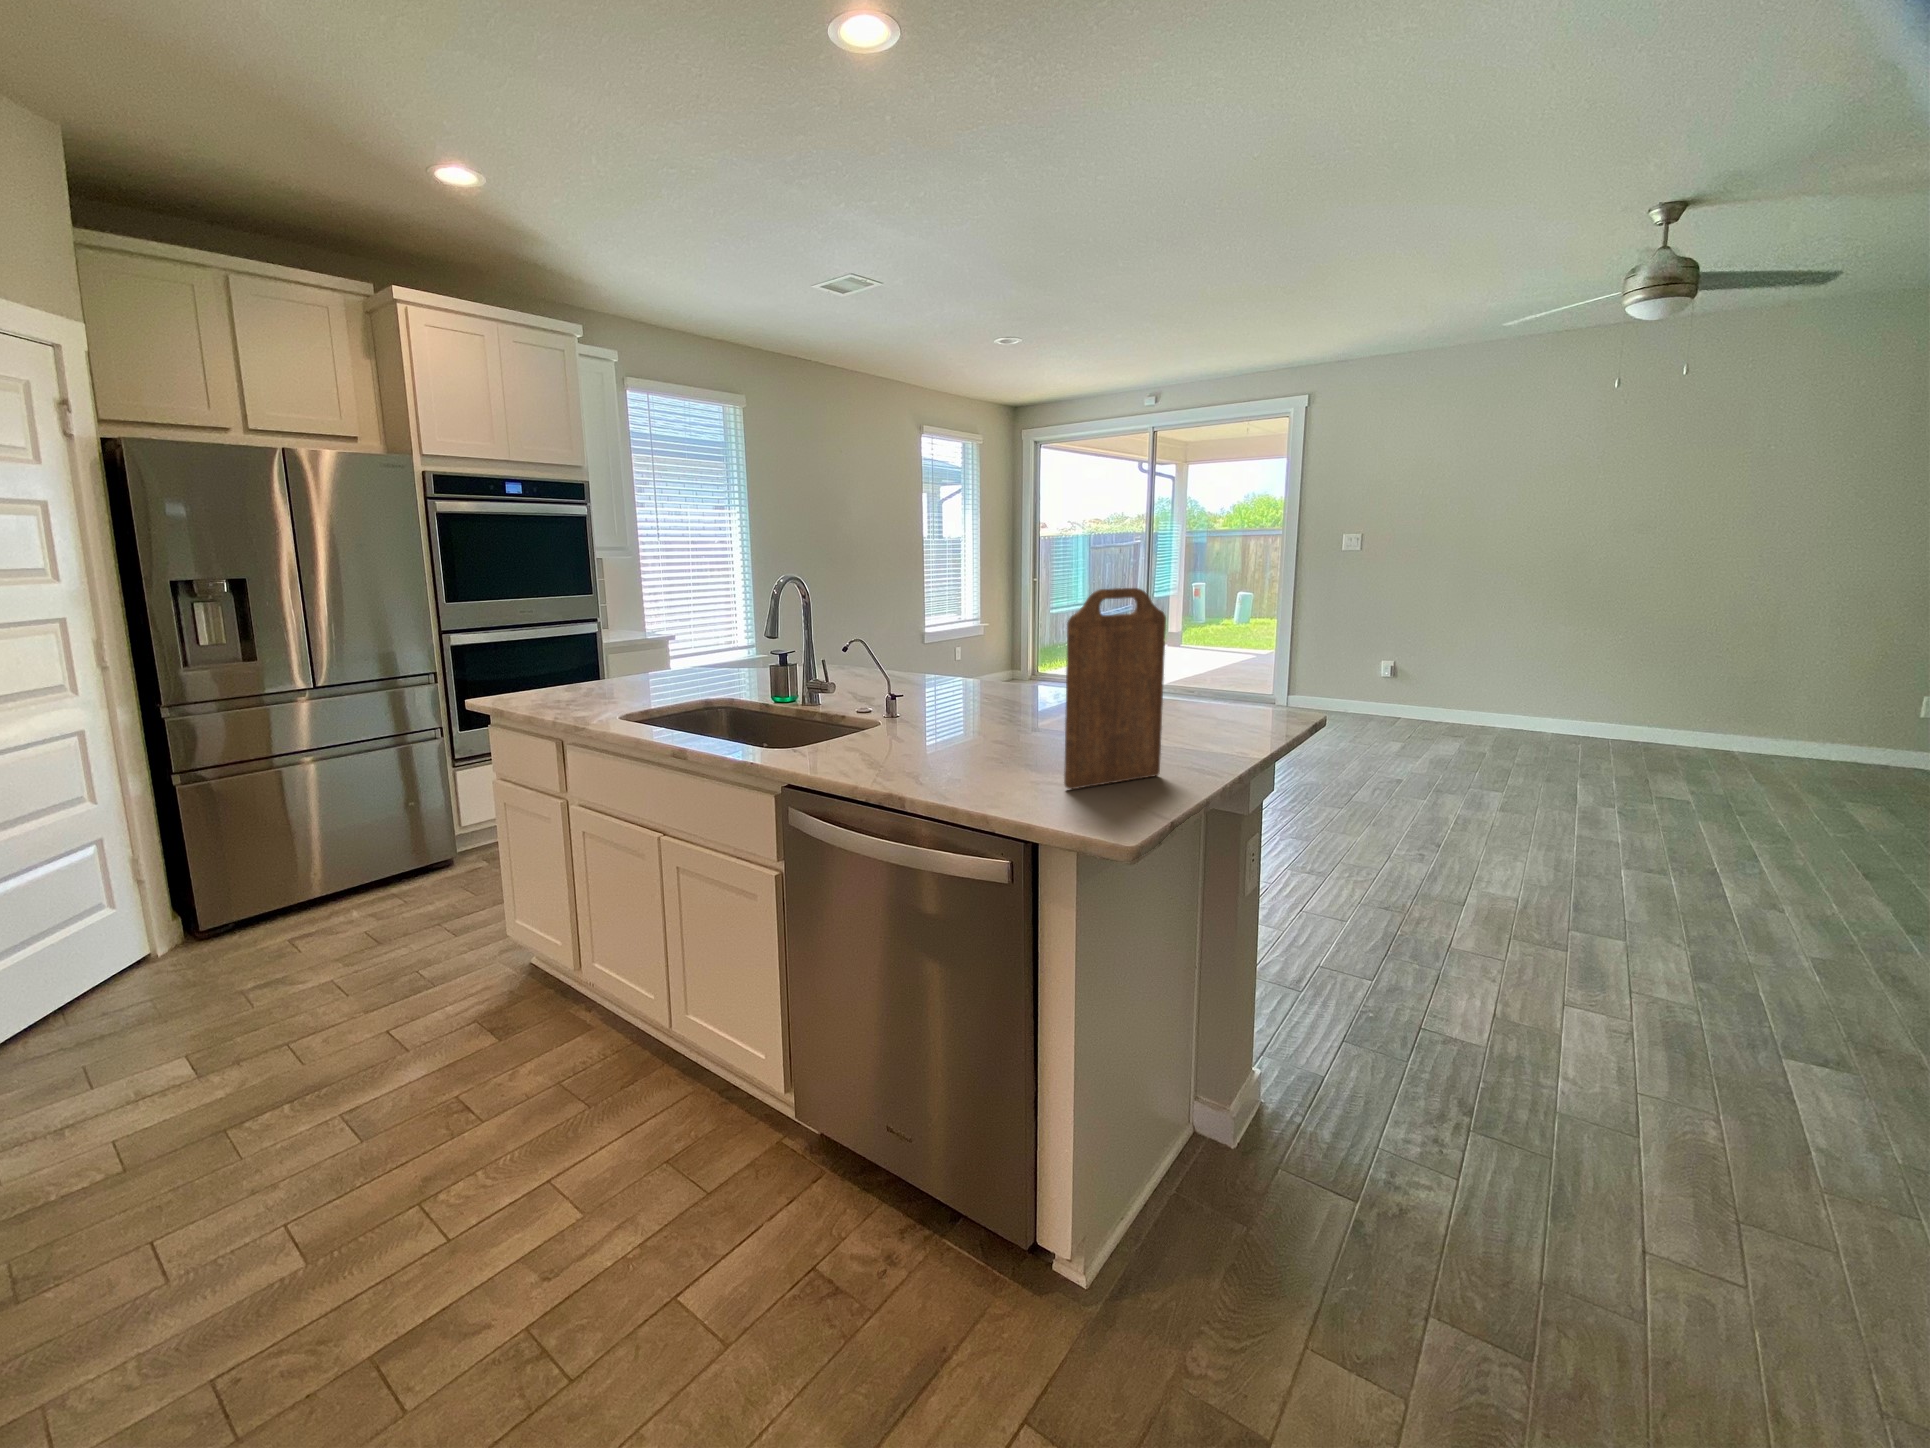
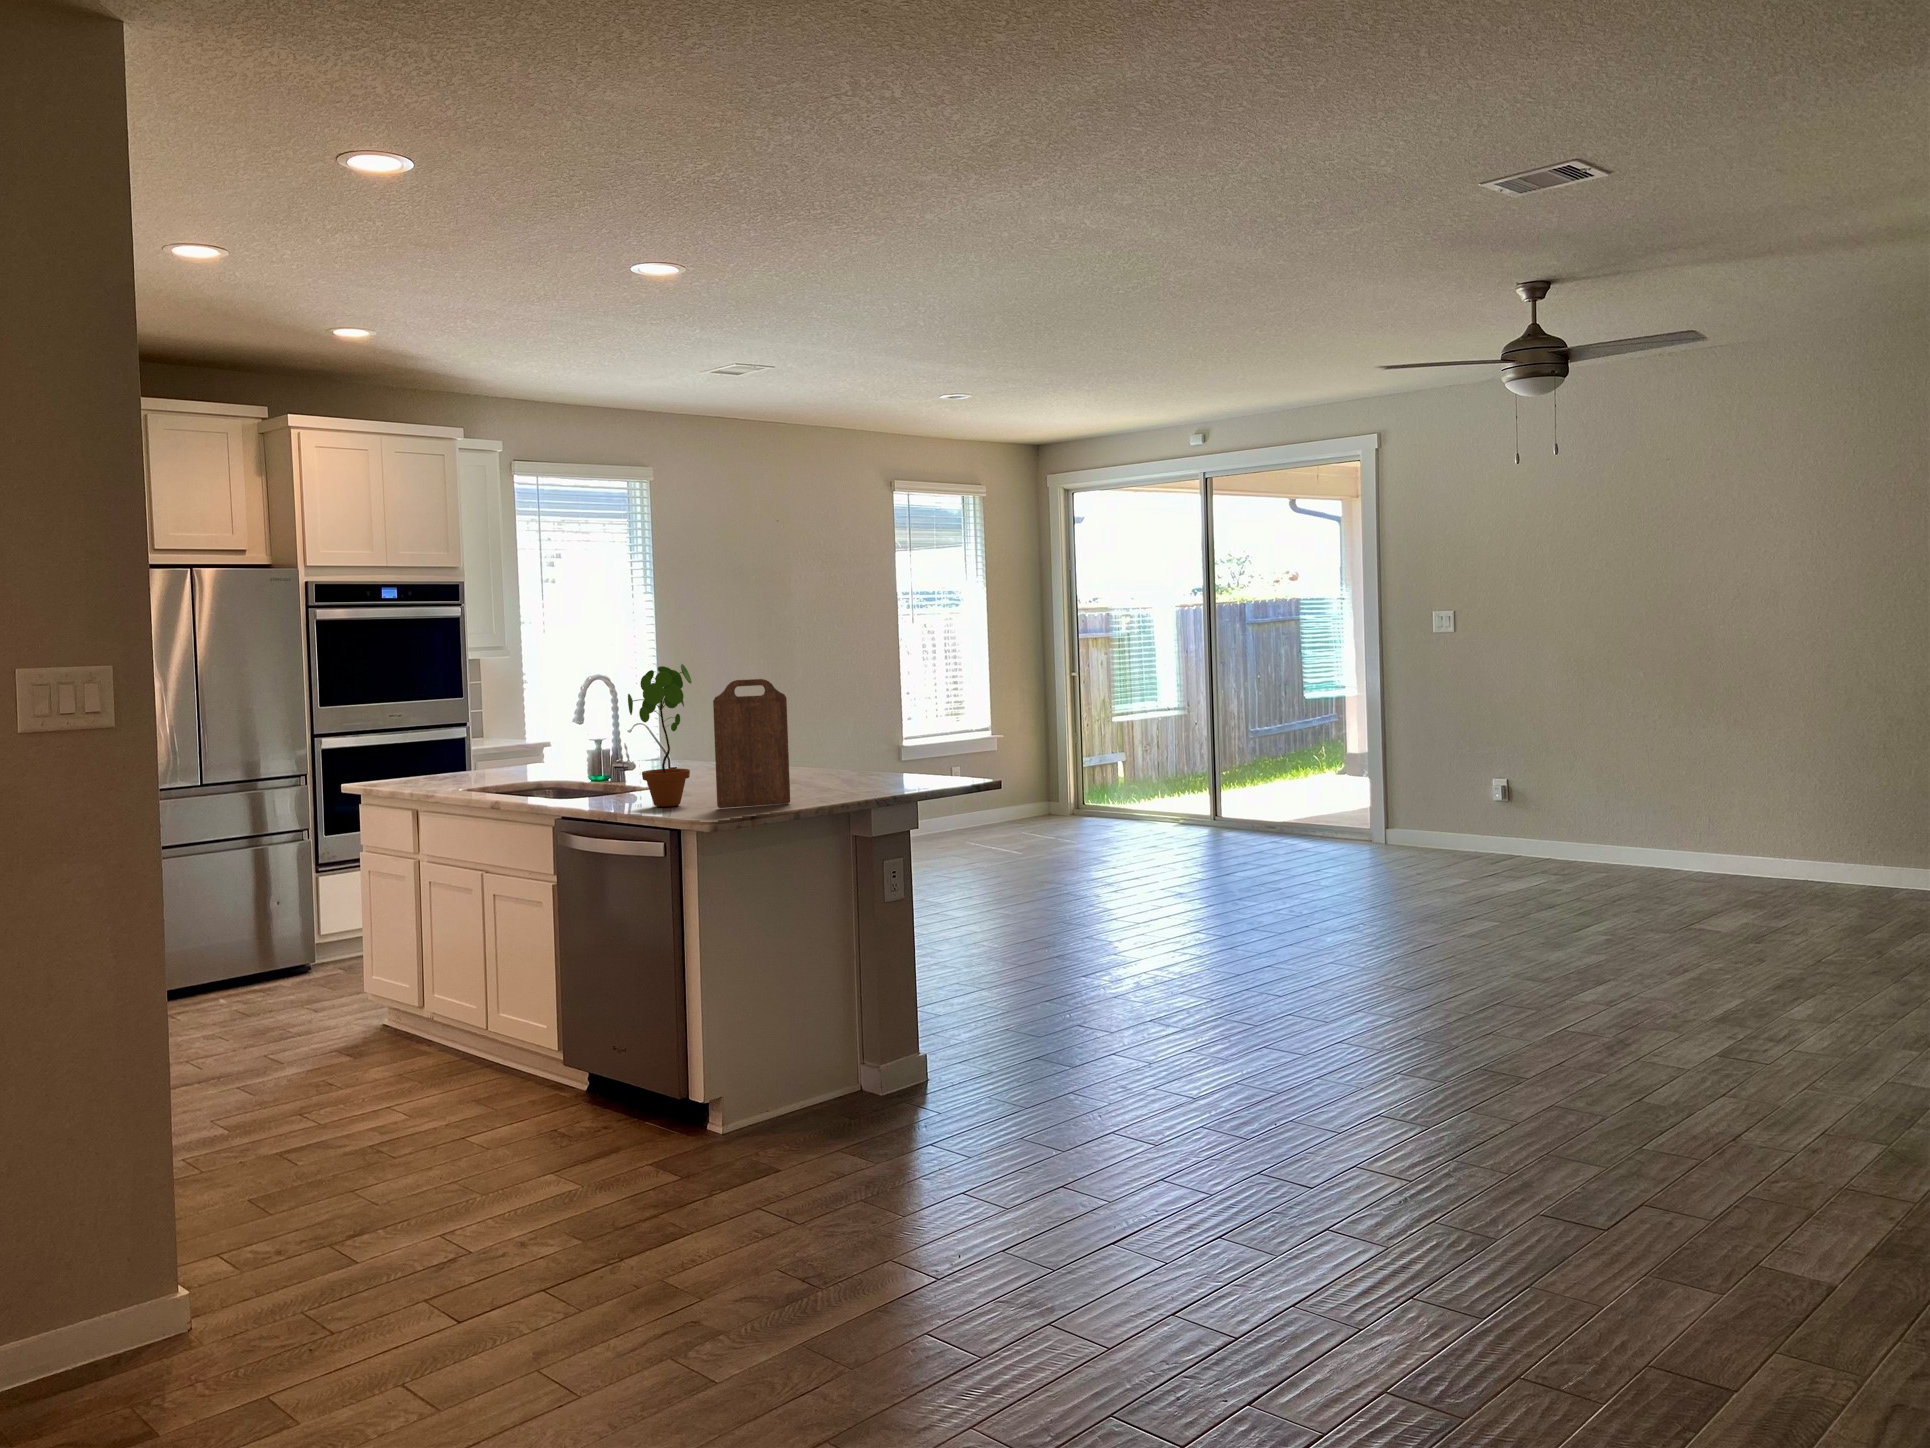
potted plant: none [911,562,1009,780] -> present [628,664,691,807]

